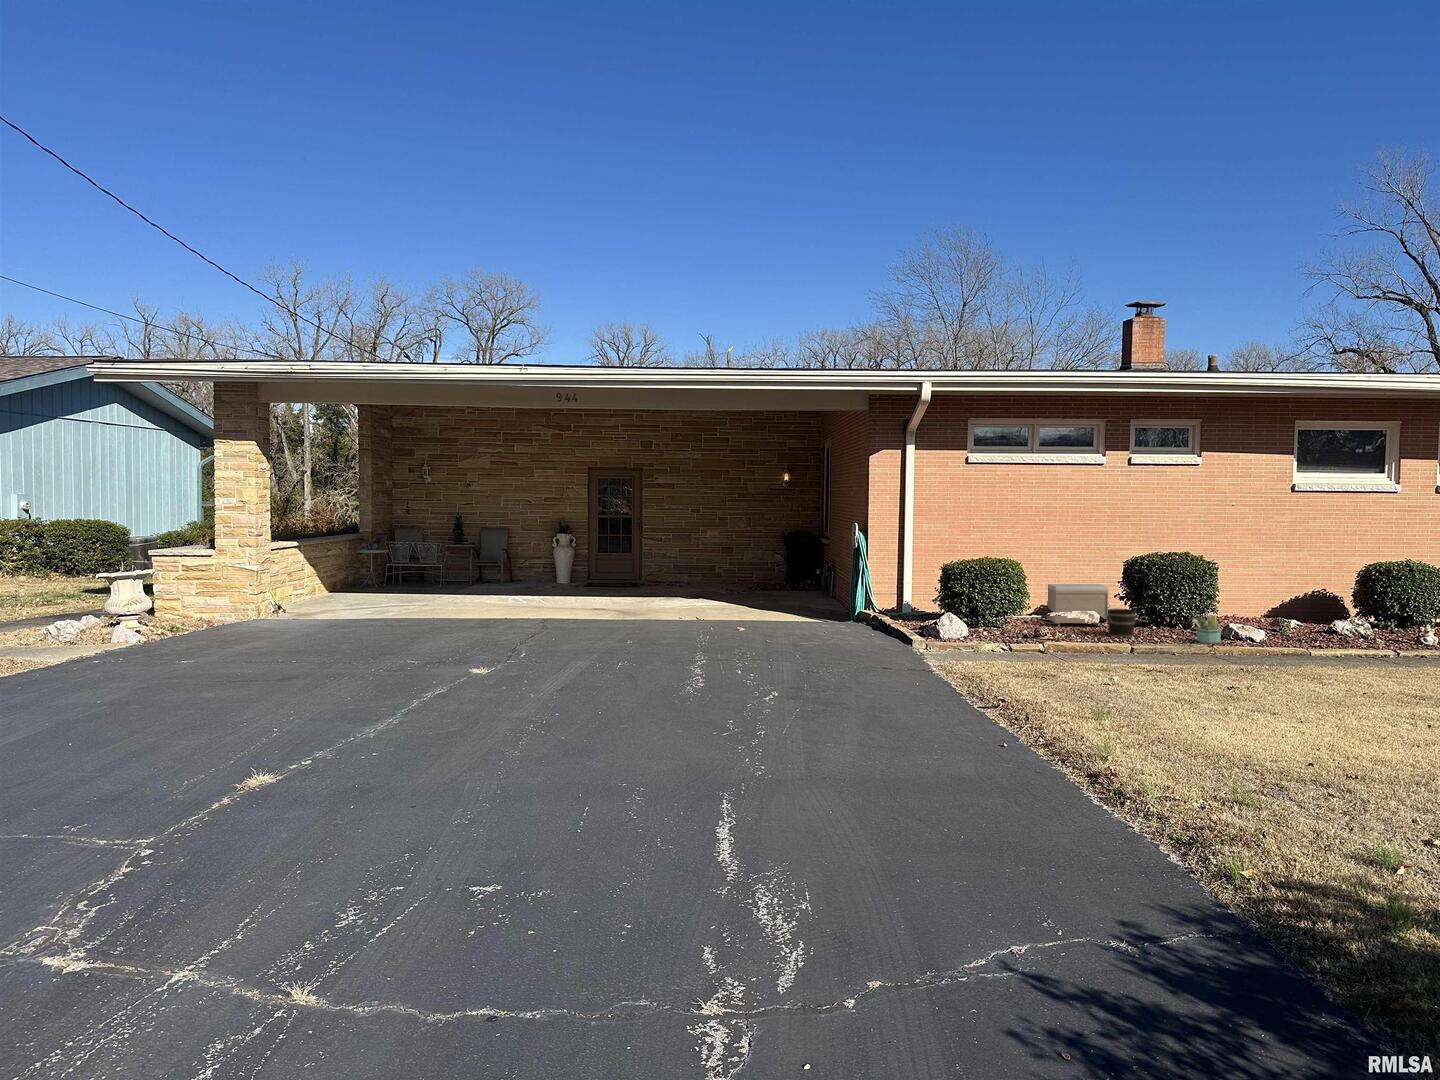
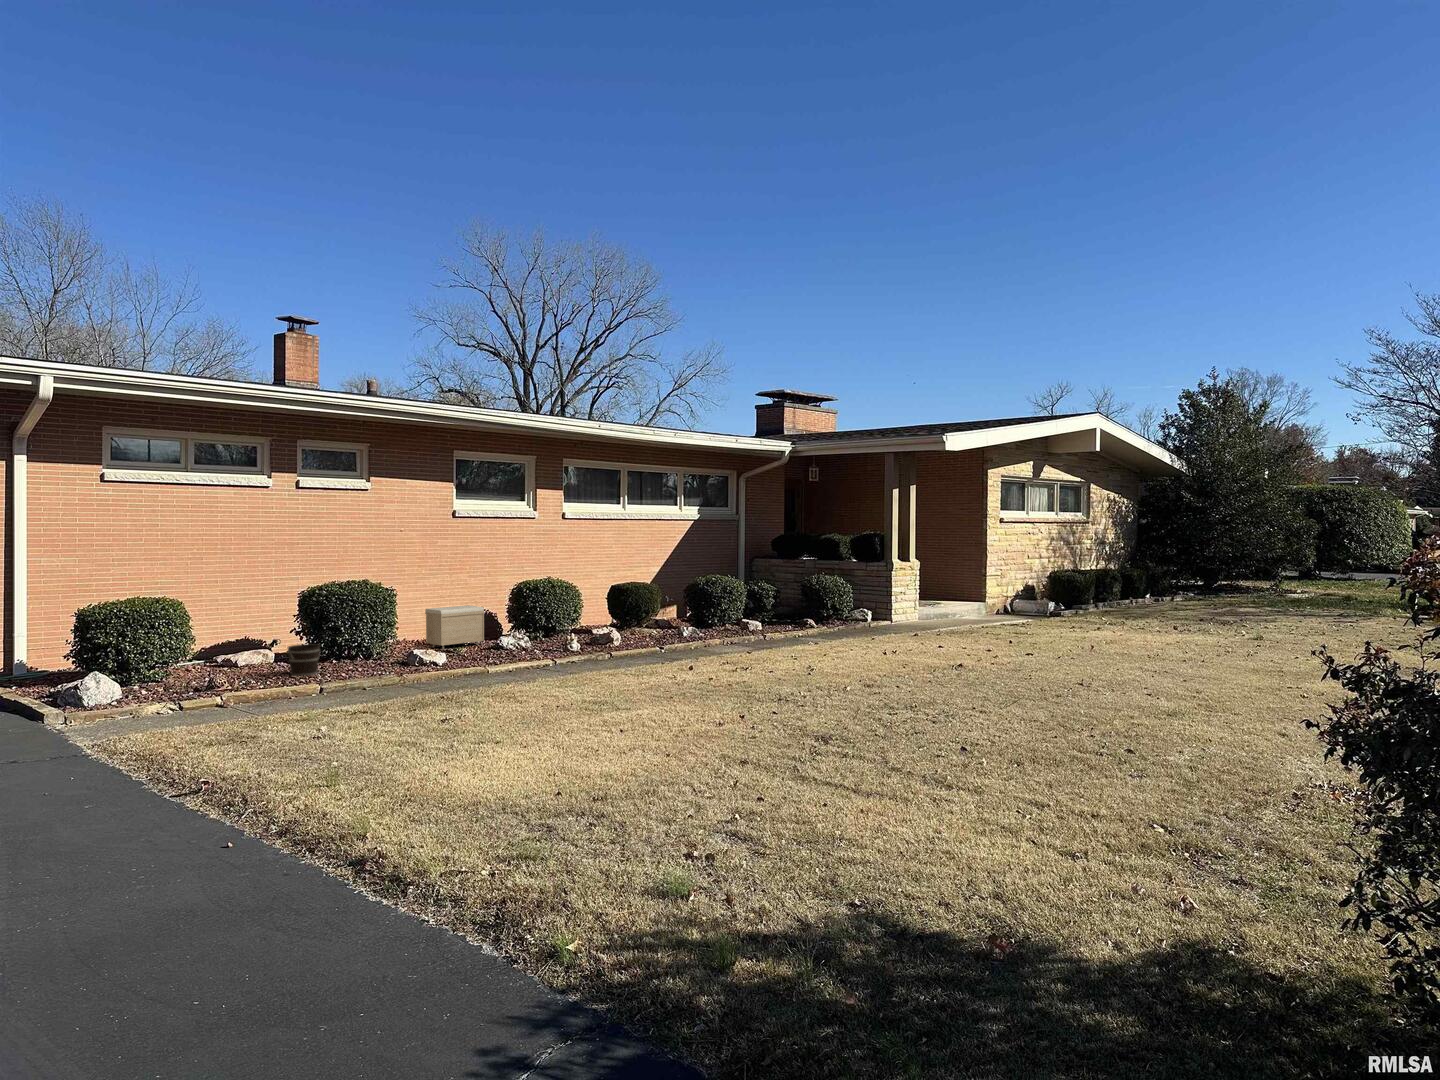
storage bench: present [1047,584,1108,627] -> present [425,605,484,649]
decorative plant: present [1194,615,1222,644] -> none [379,643,407,672]

